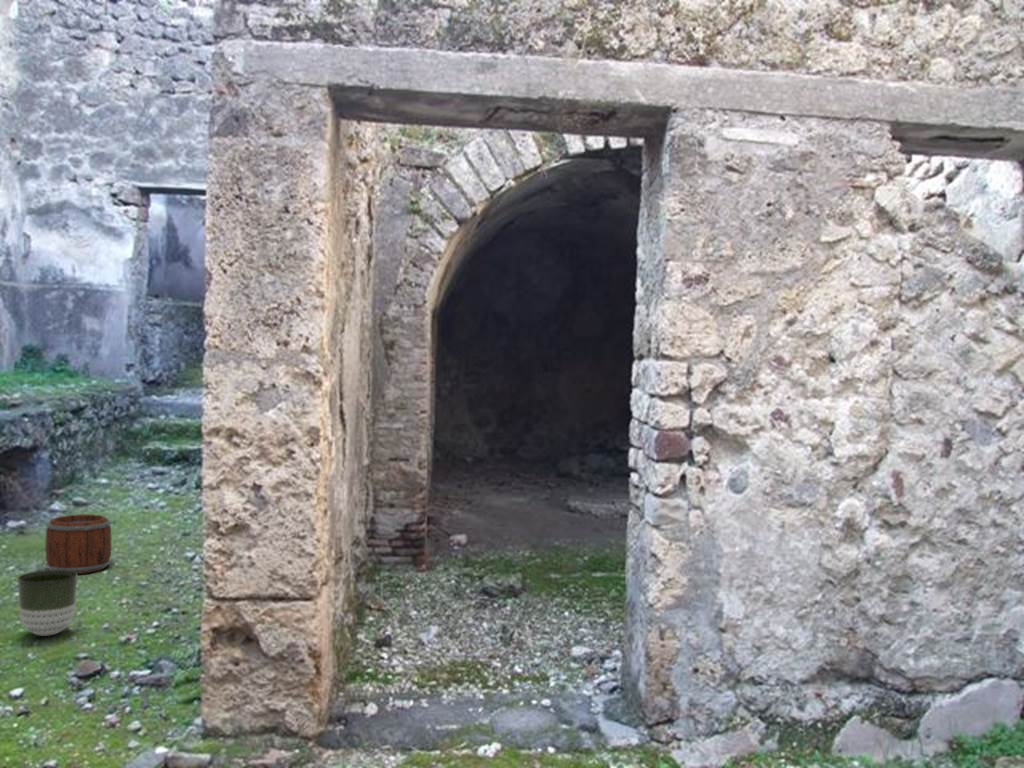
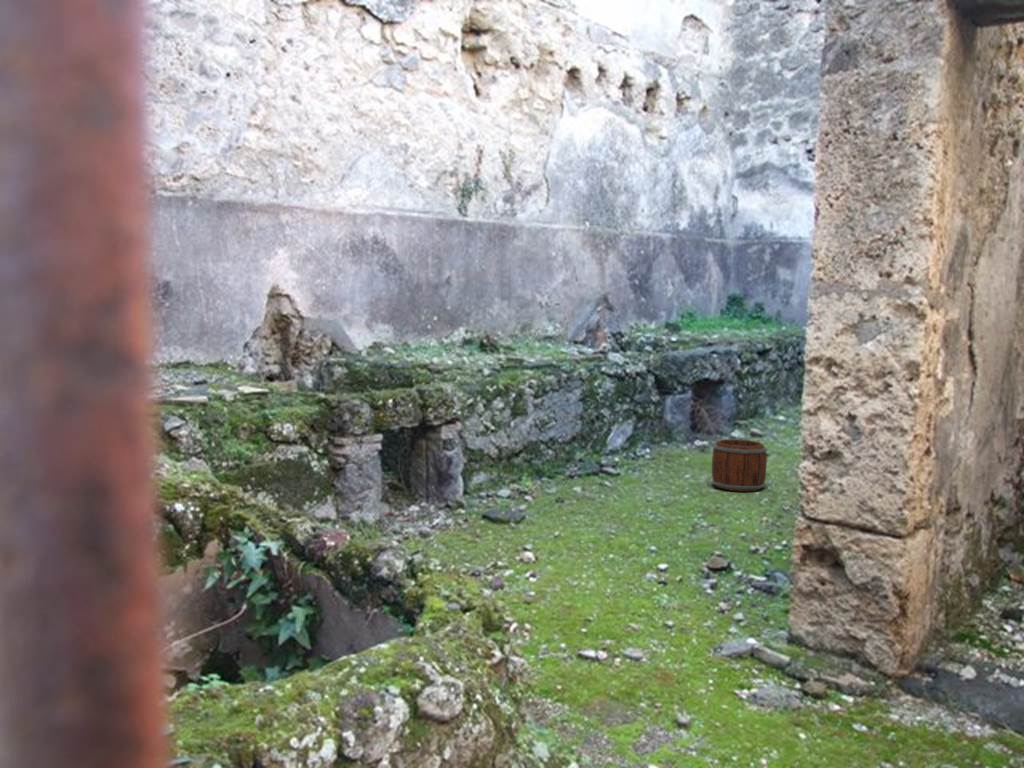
planter: present [18,570,77,636] -> none [675,480,722,535]

